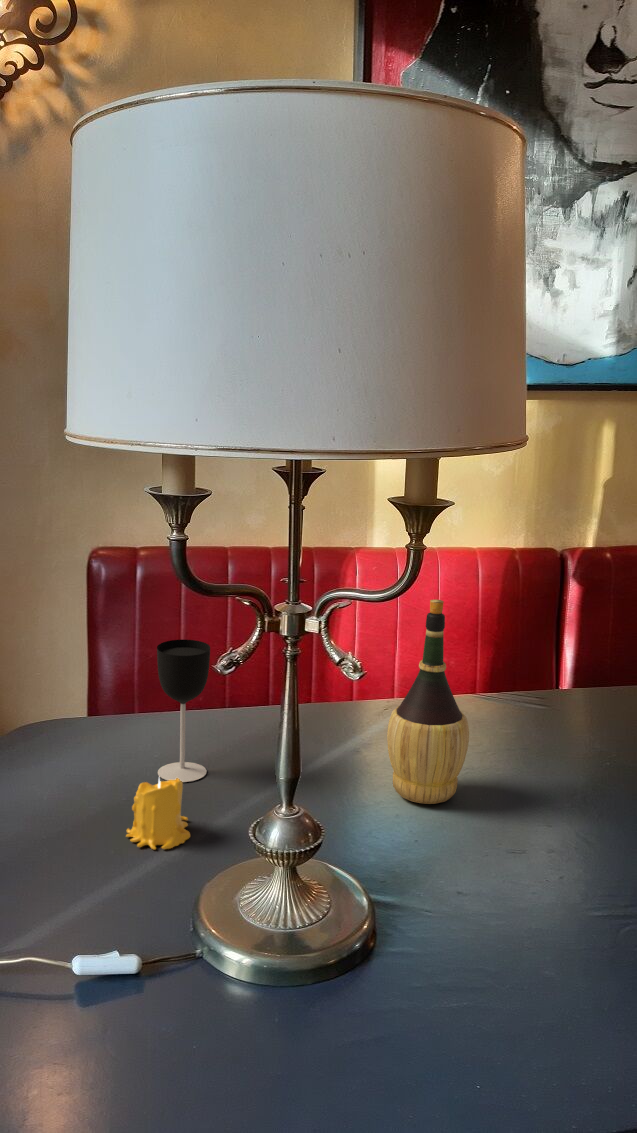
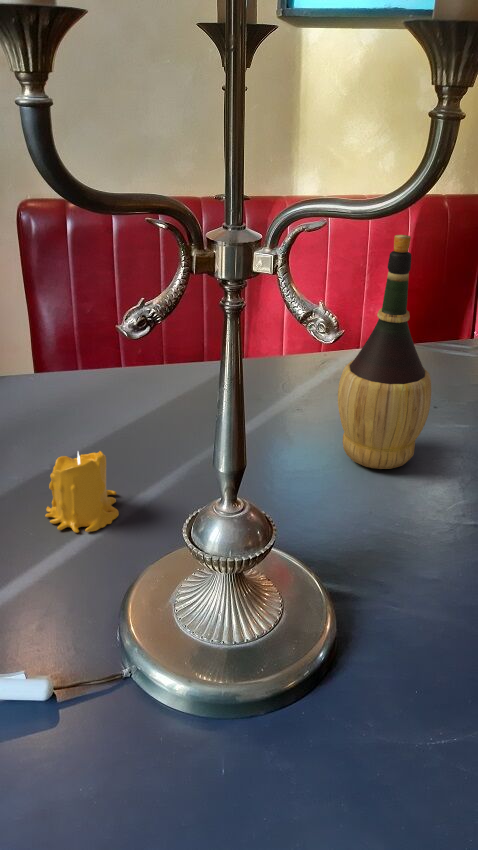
wine glass: present [157,640,210,782] -> none [72,289,138,448]

